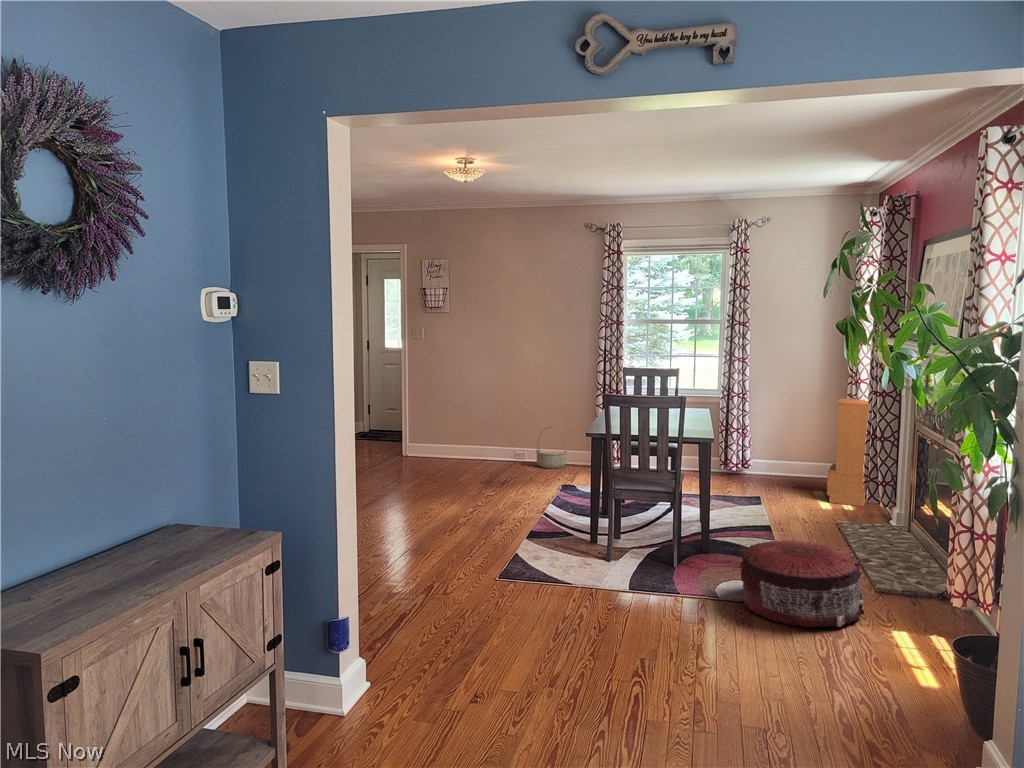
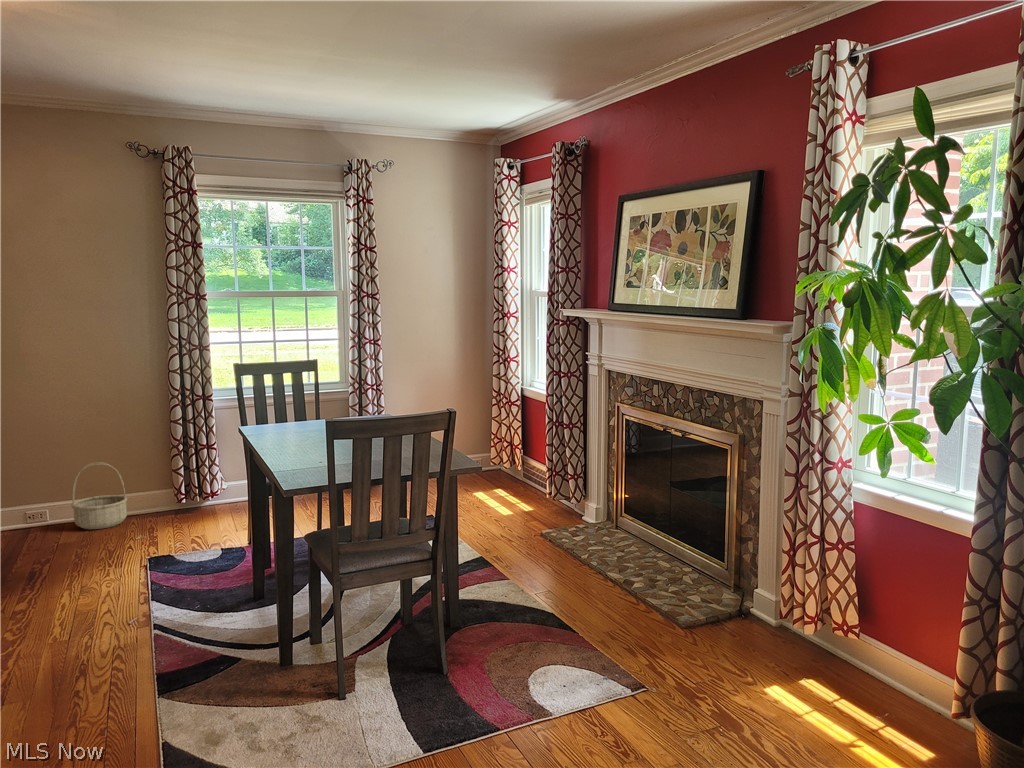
bookcase: present [827,399,869,506] -> none [498,381,545,507]
pouf: present [740,539,865,628] -> none [570,589,732,733]

